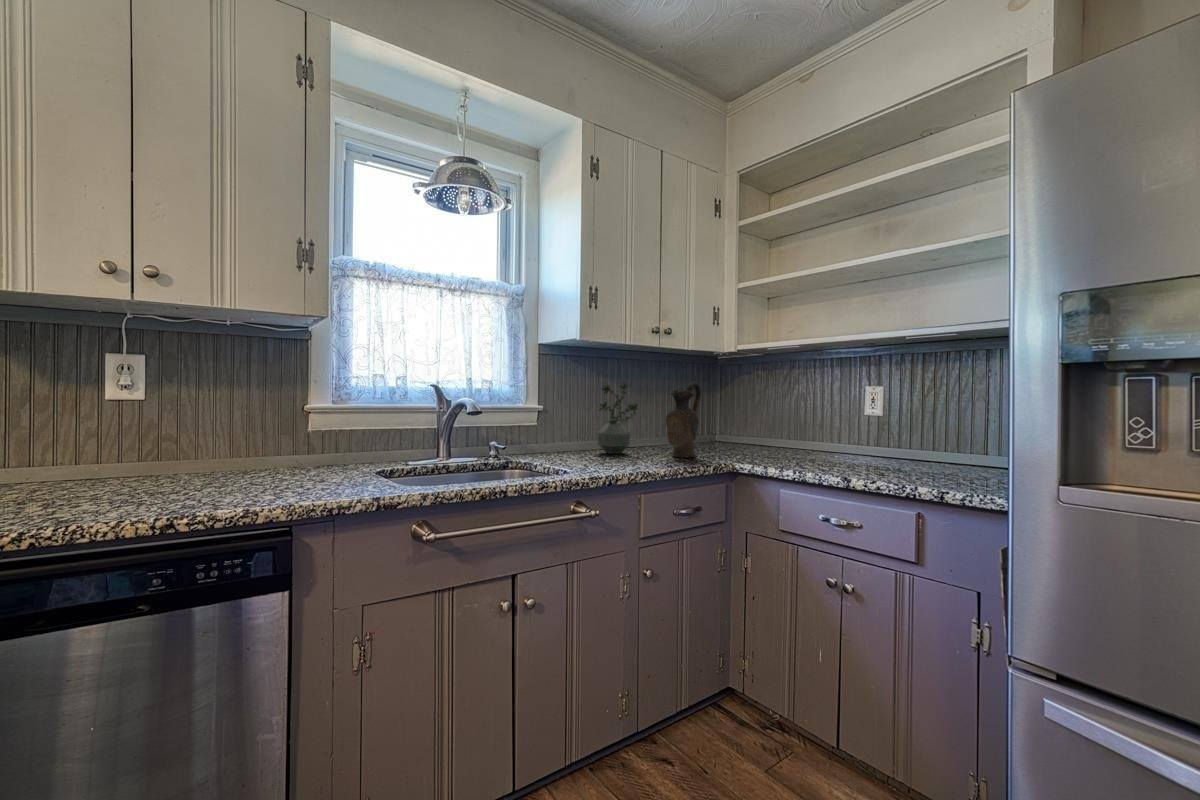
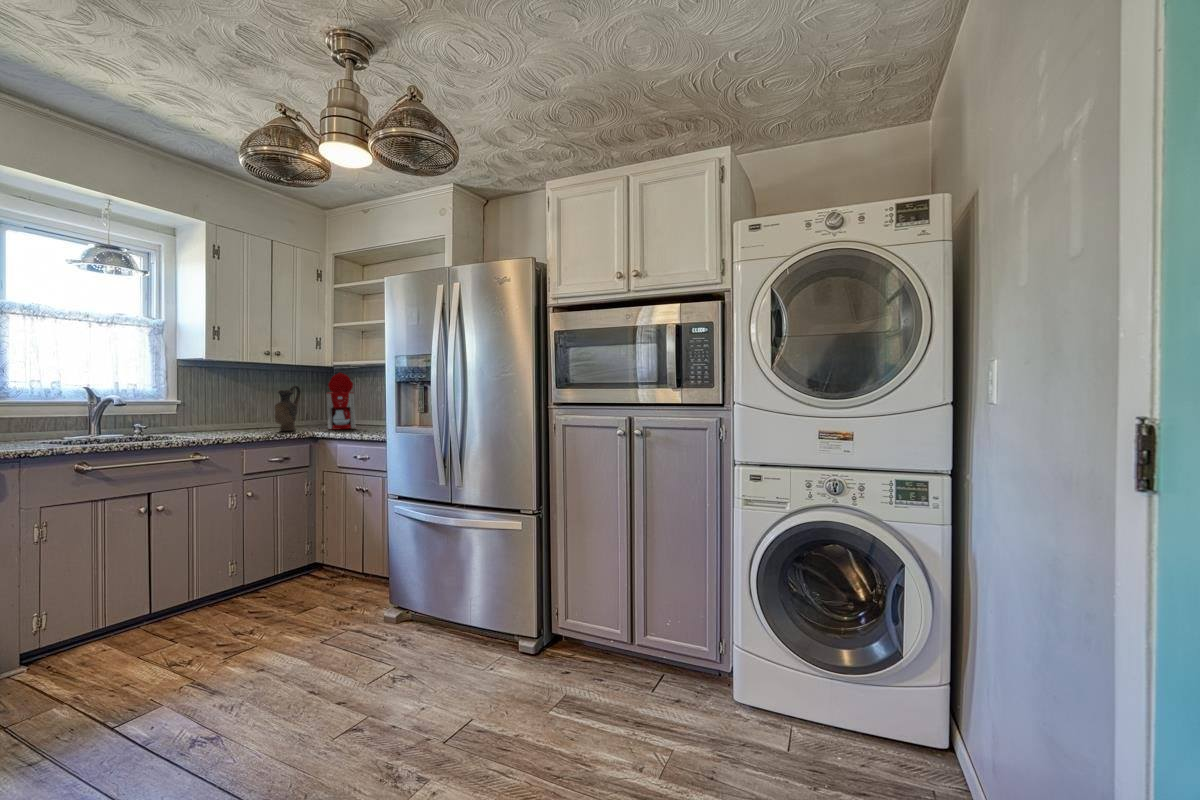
coffee maker: none [713,362,778,457] -> present [319,373,356,429]
potted plant: present [598,383,638,454] -> none [225,385,258,431]

